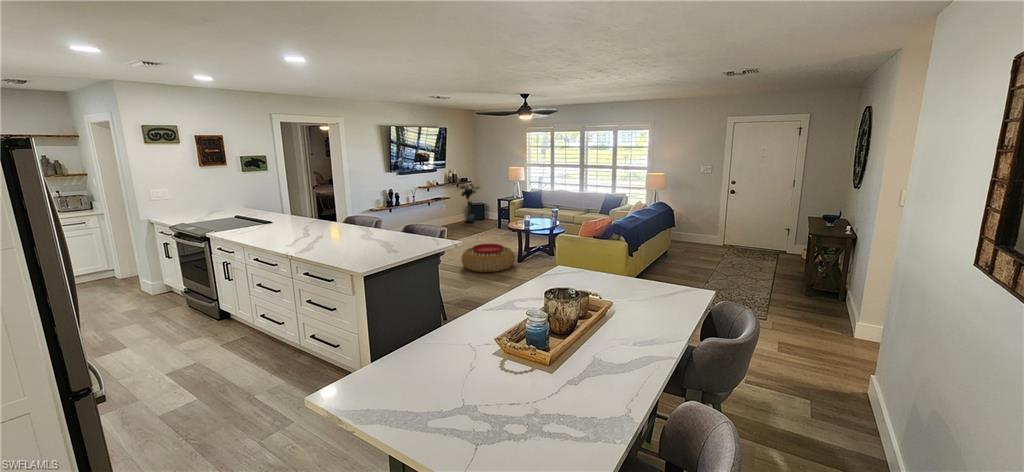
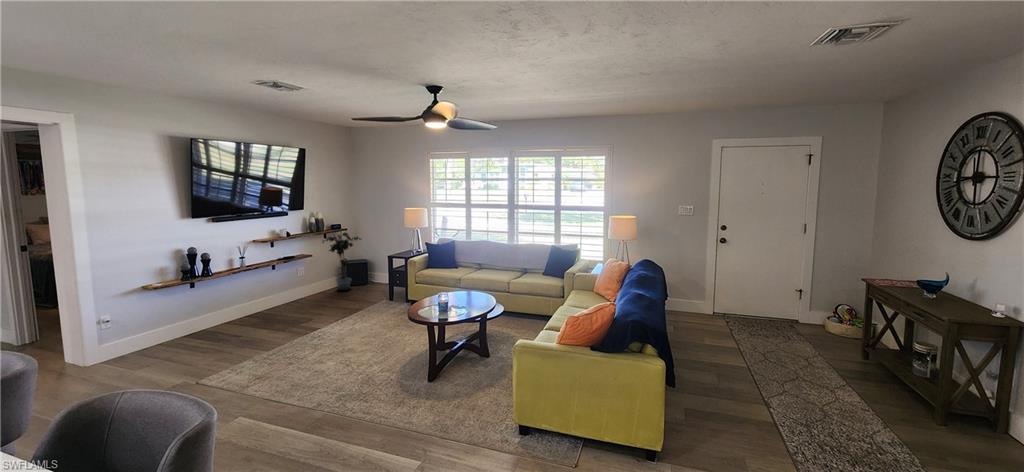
pouf: present [461,244,515,272] -> none [317,350,427,420]

